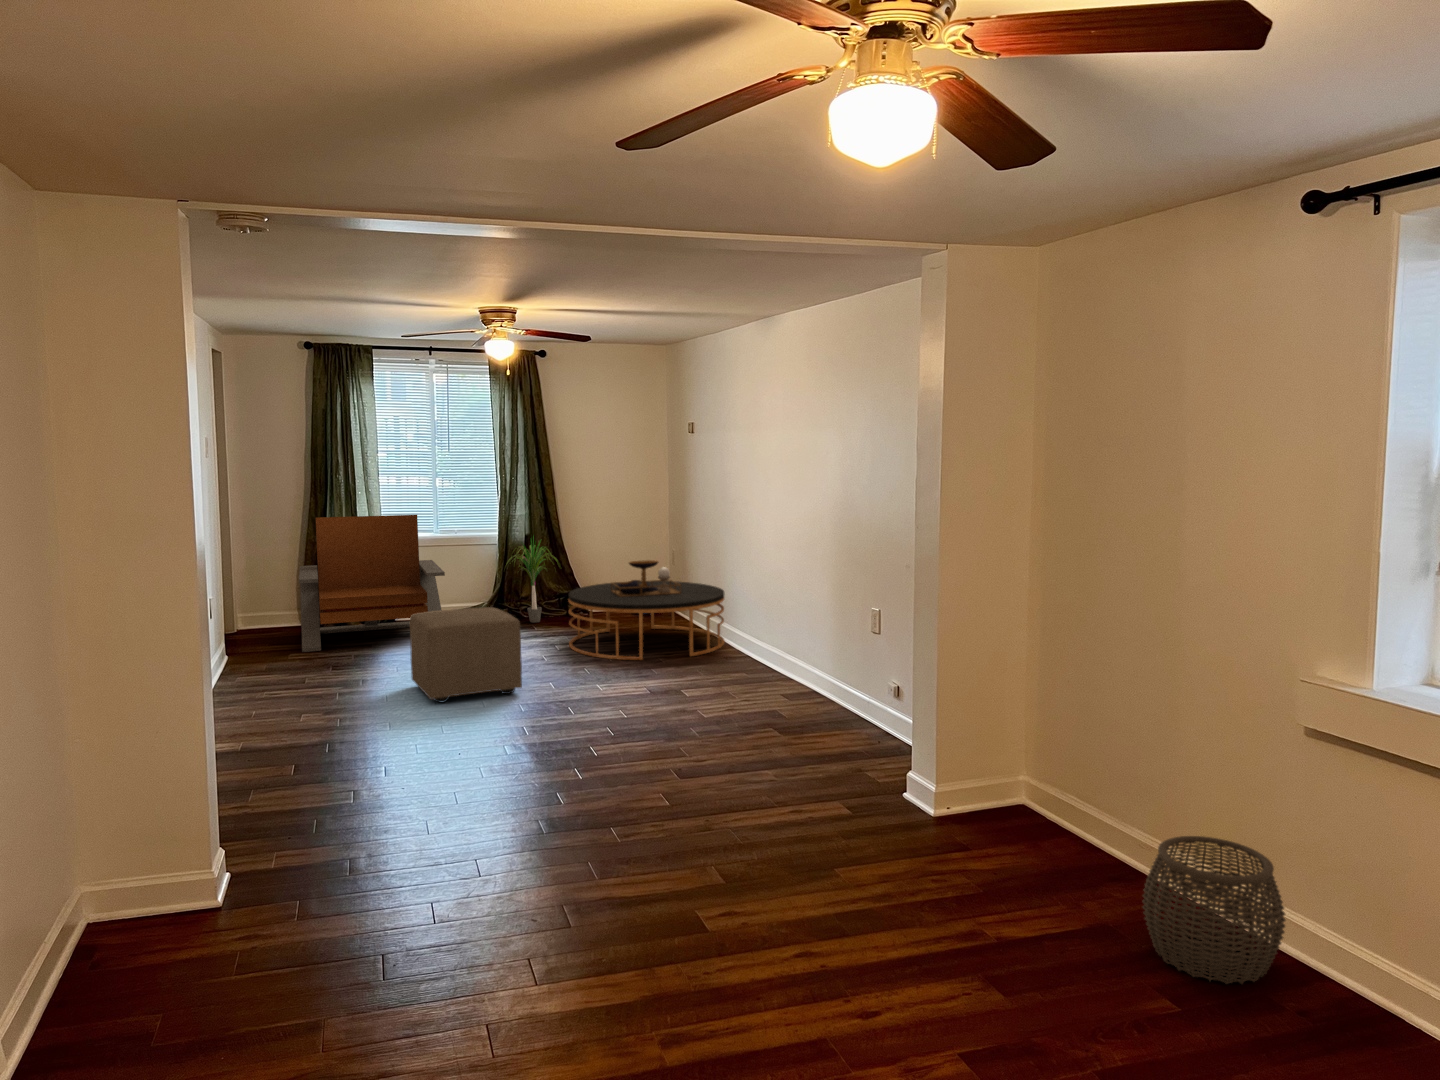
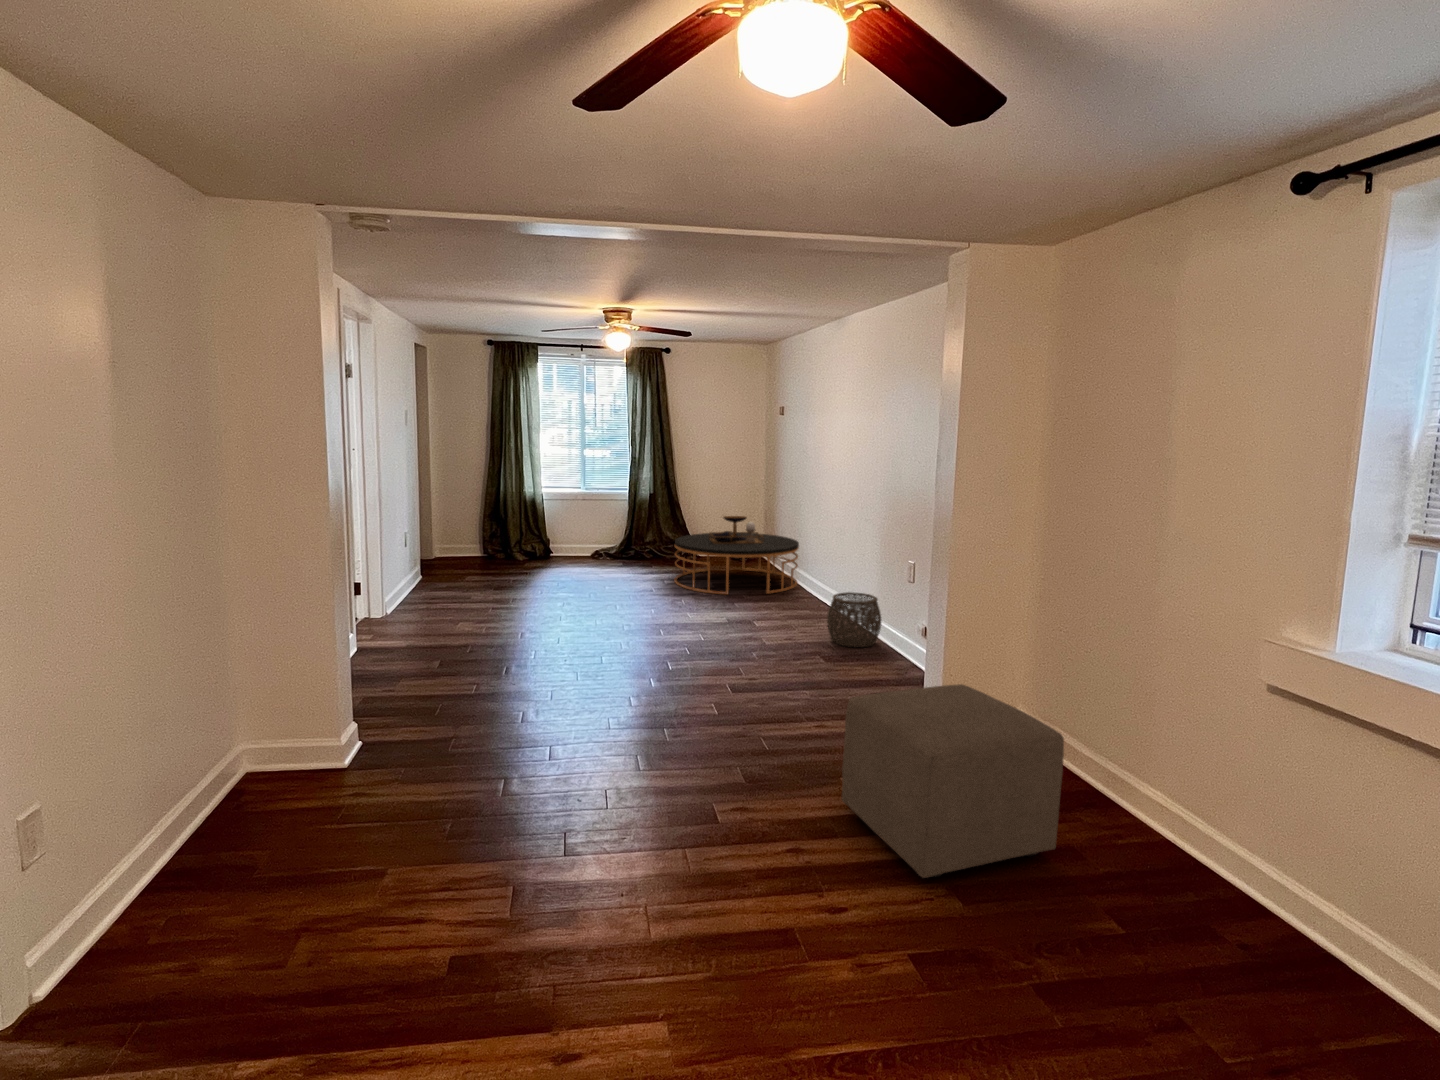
lounge chair: present [299,515,445,652] -> none [474,475,583,575]
potted plant: present [510,539,548,623] -> none [630,491,676,562]
ottoman: present [410,607,522,703] -> present [842,684,1064,878]
woven basket: present [1142,836,1286,984] -> present [827,592,881,647]

